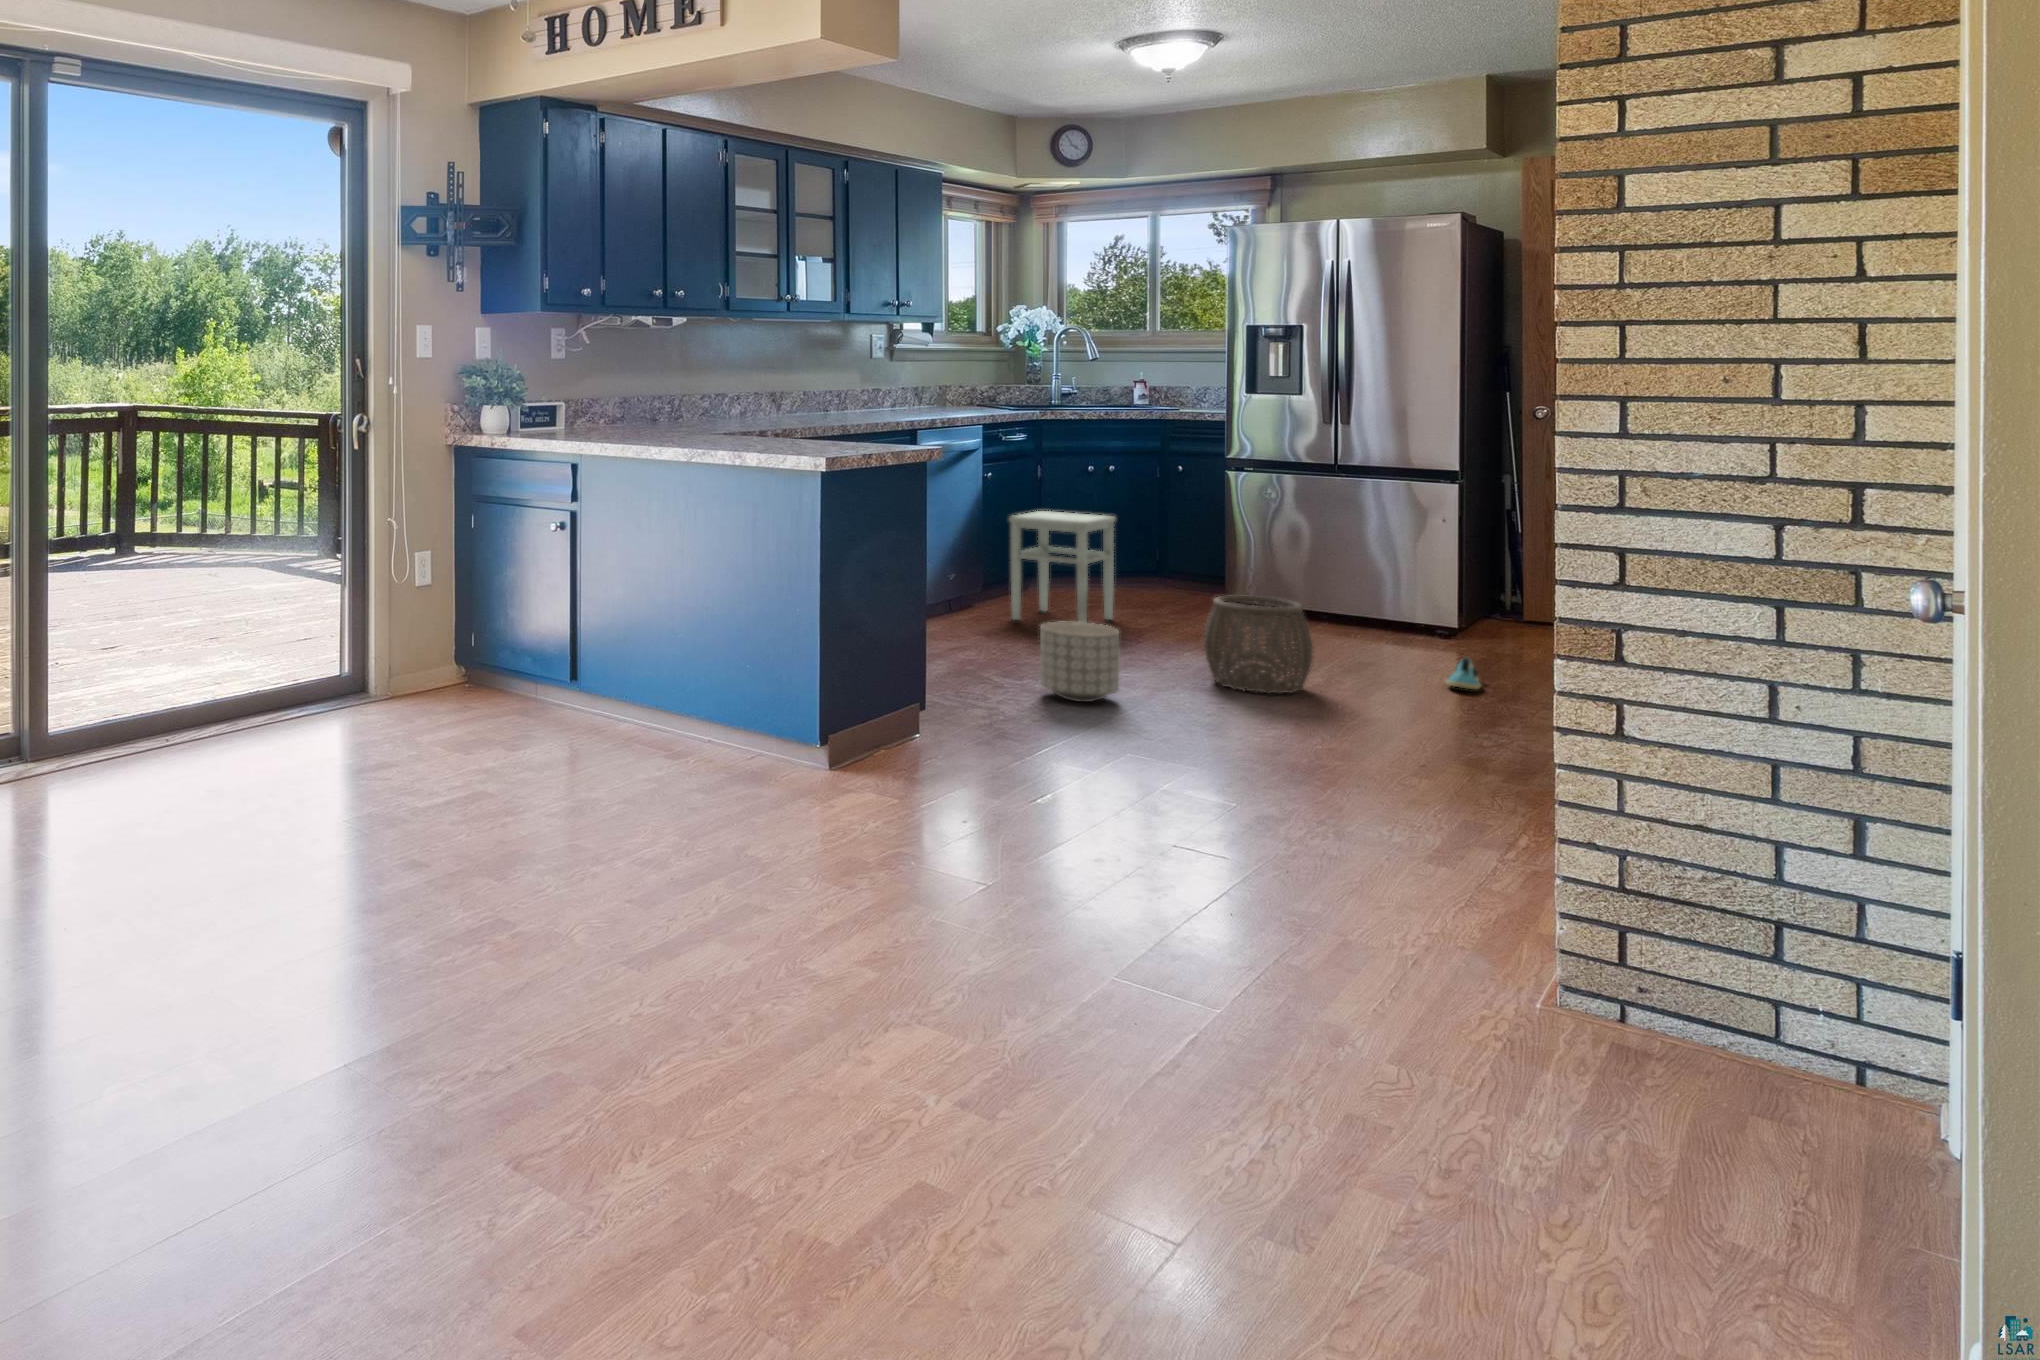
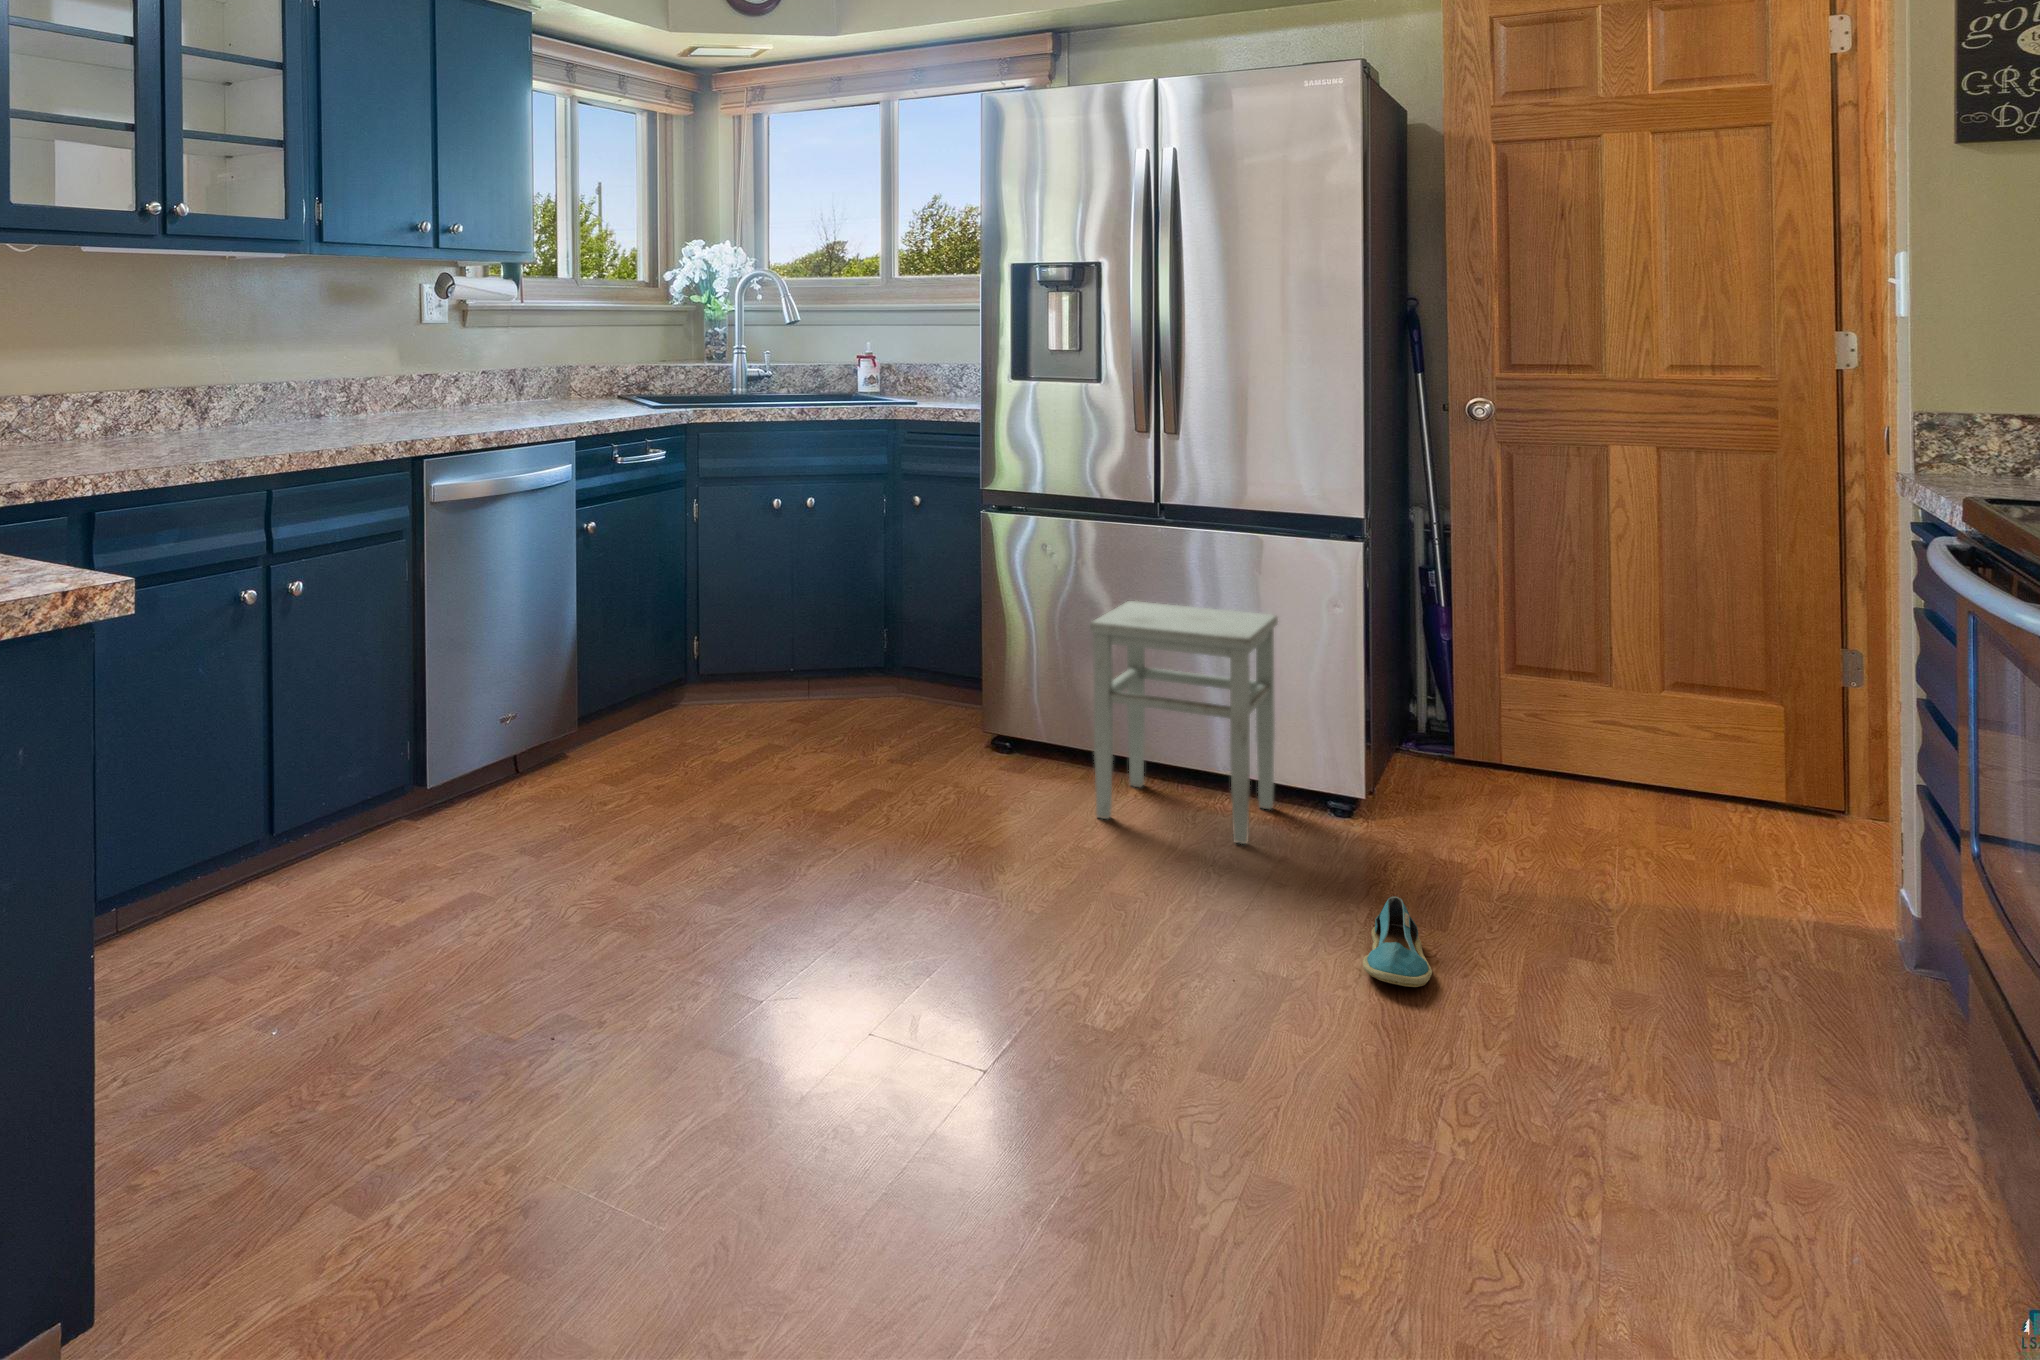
stool: present [1009,511,1115,623] -> present [1090,601,1278,844]
woven basket: present [1204,595,1313,694] -> none [896,799,1114,1036]
planter: present [1040,622,1119,702] -> none [530,896,697,1104]

